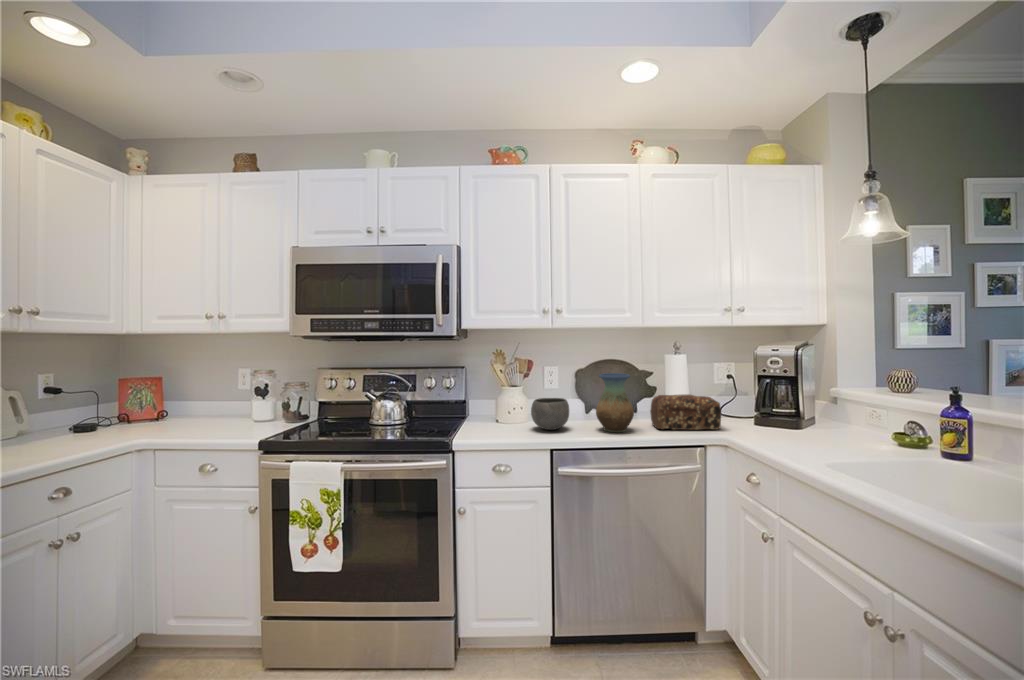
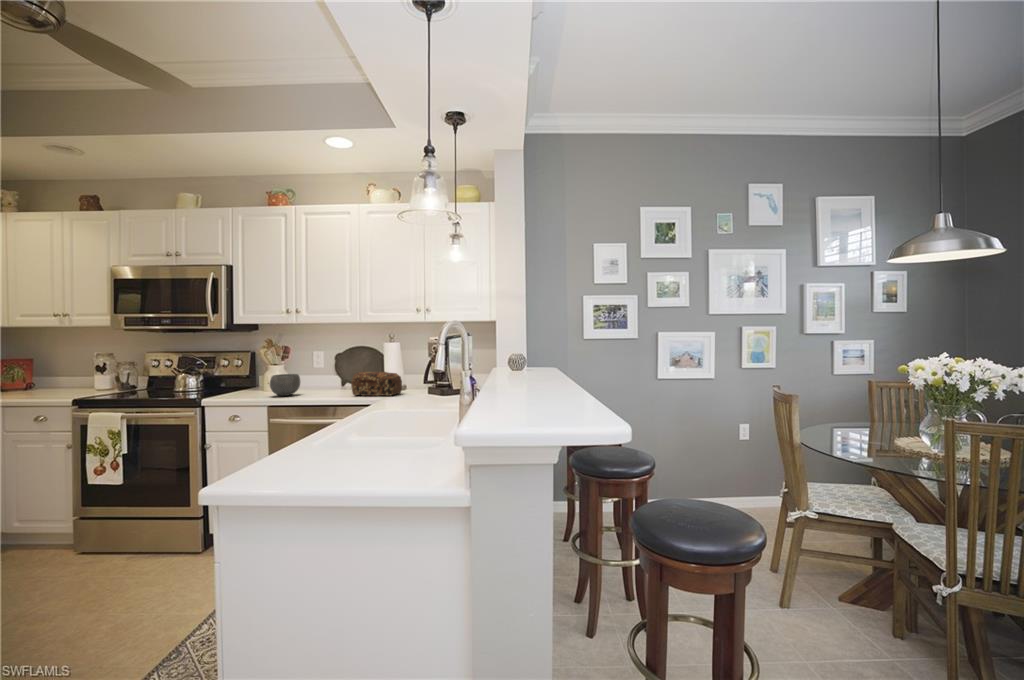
vase: present [596,373,634,432] -> none [311,356,339,397]

